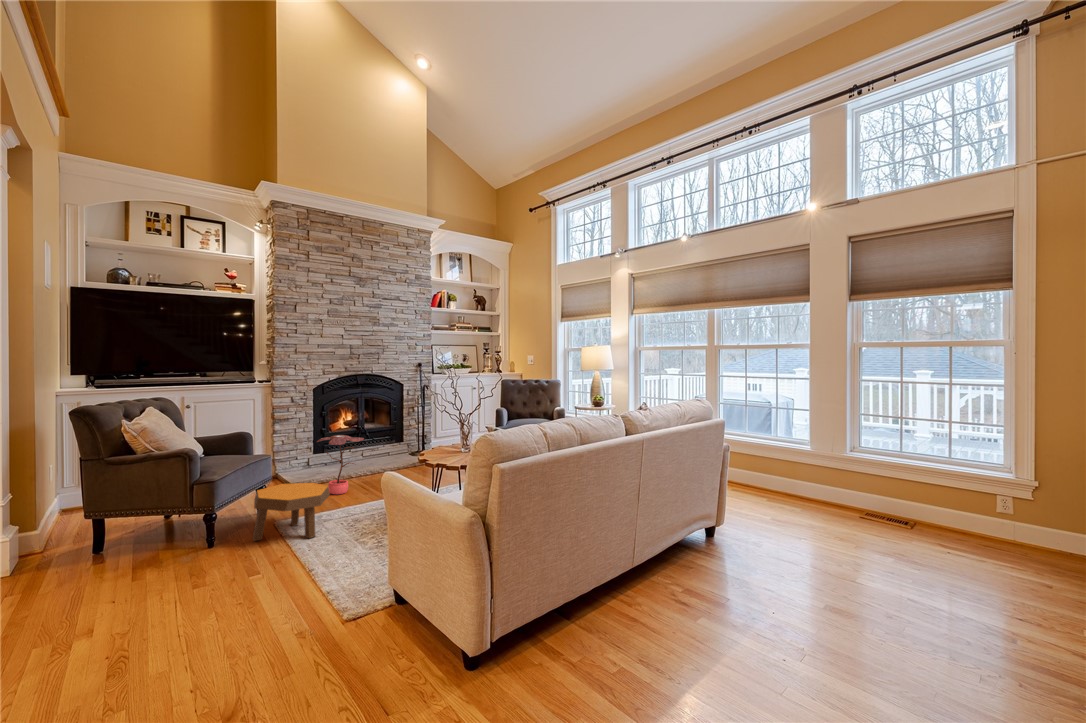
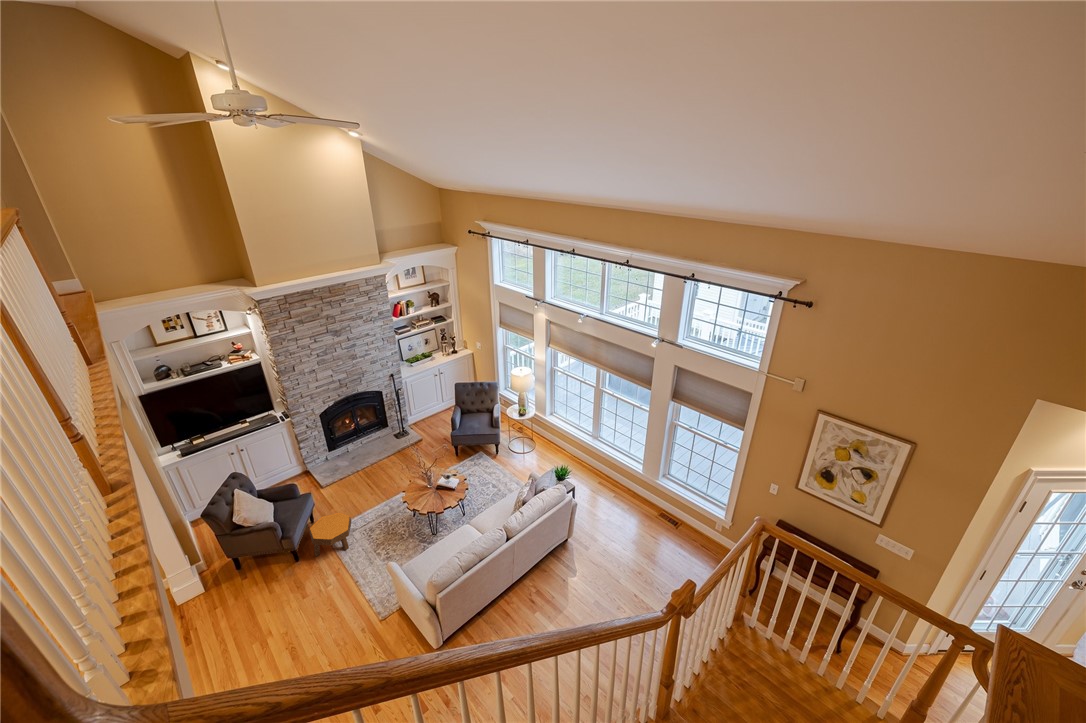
potted plant: present [317,435,364,494] -> none [334,460,364,499]

